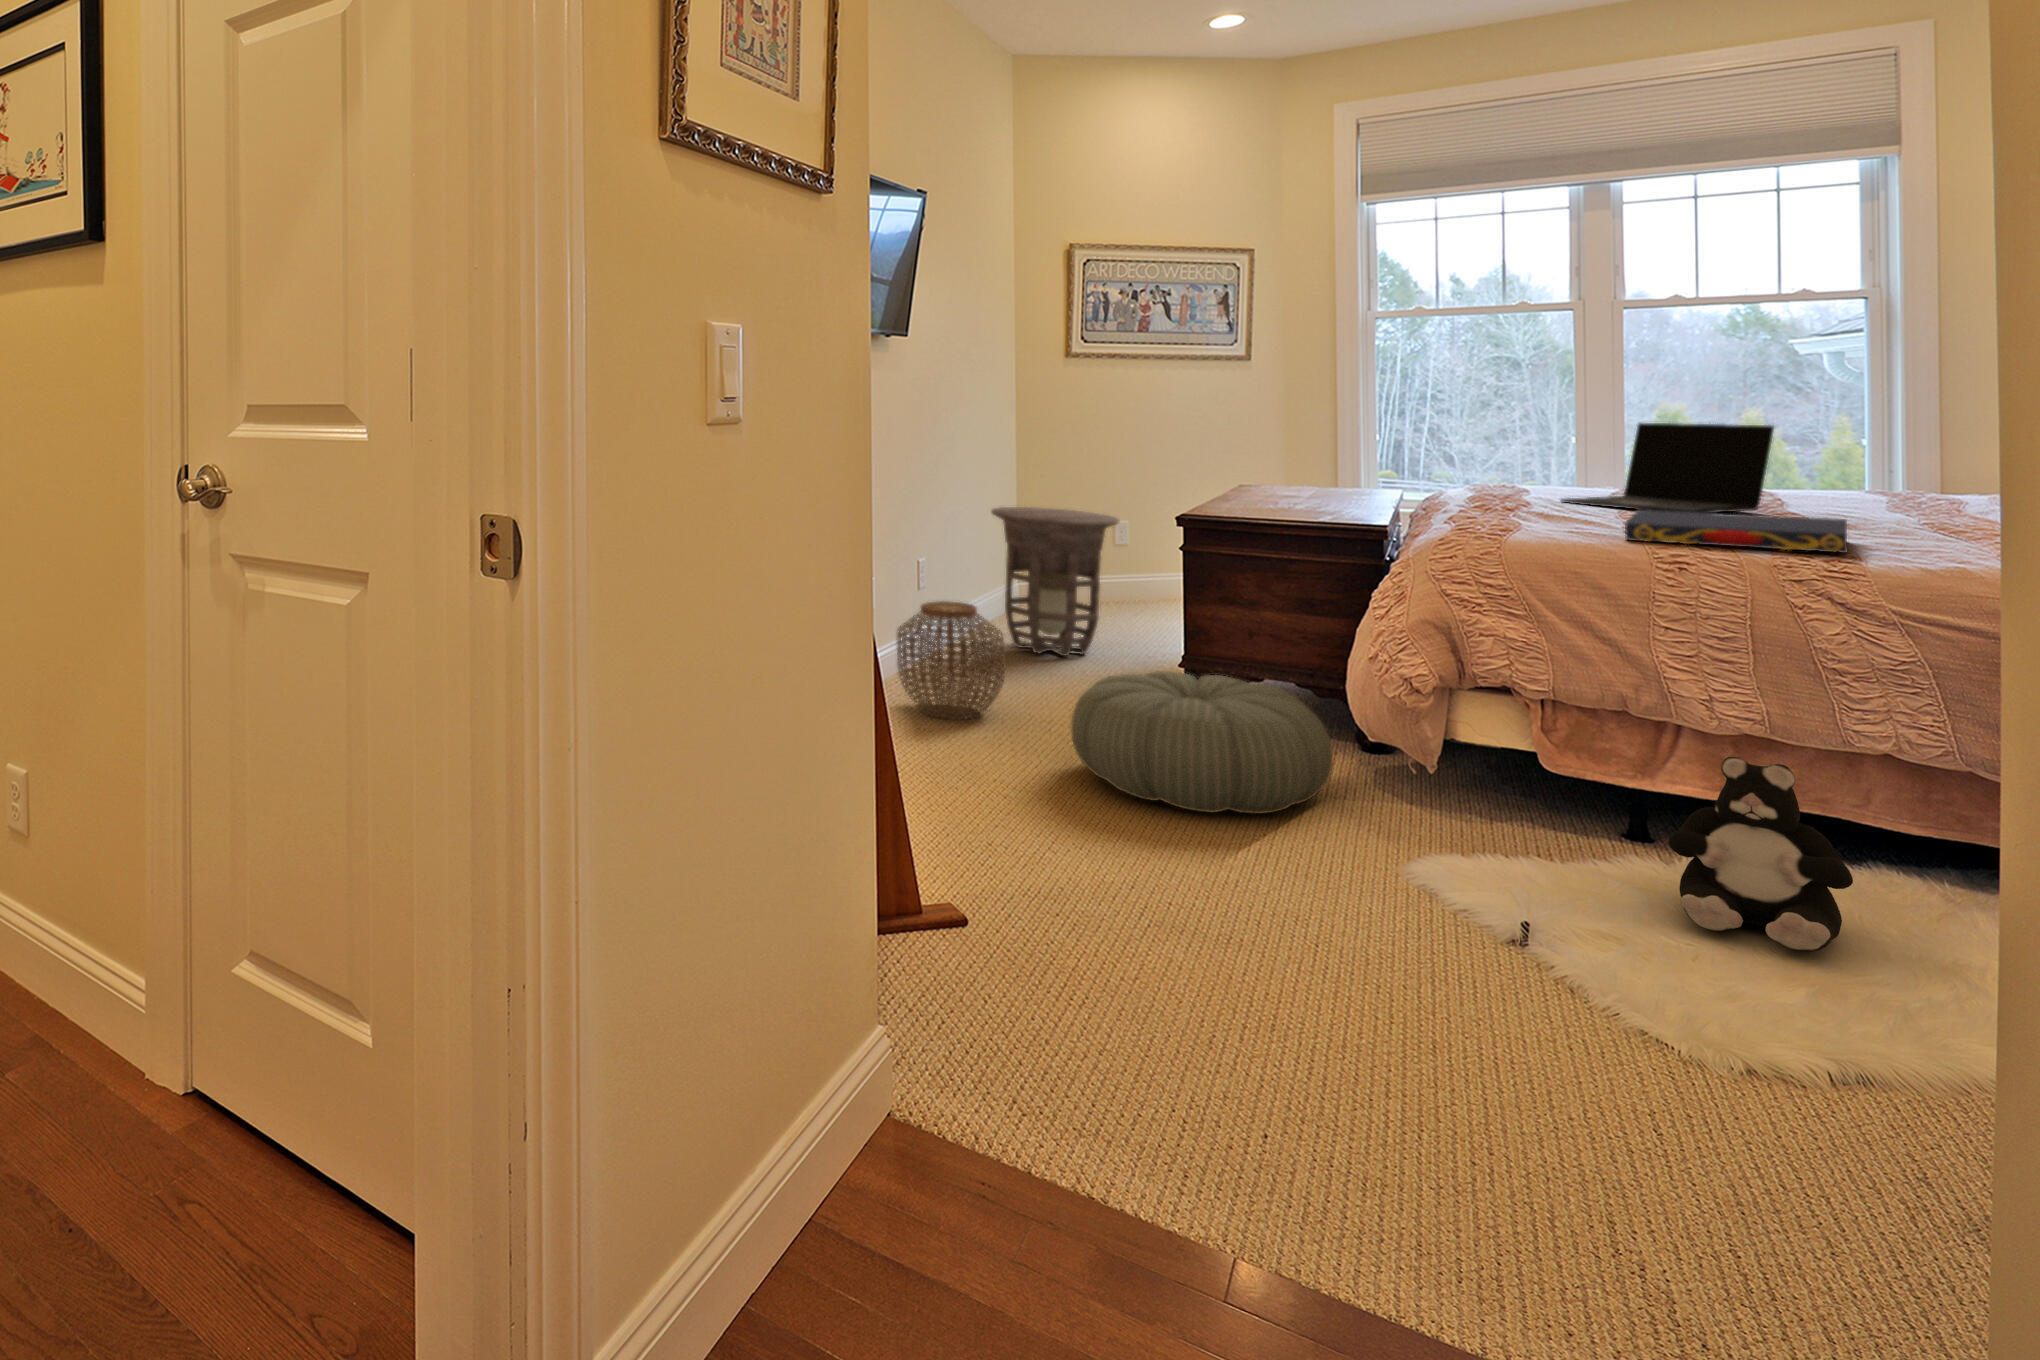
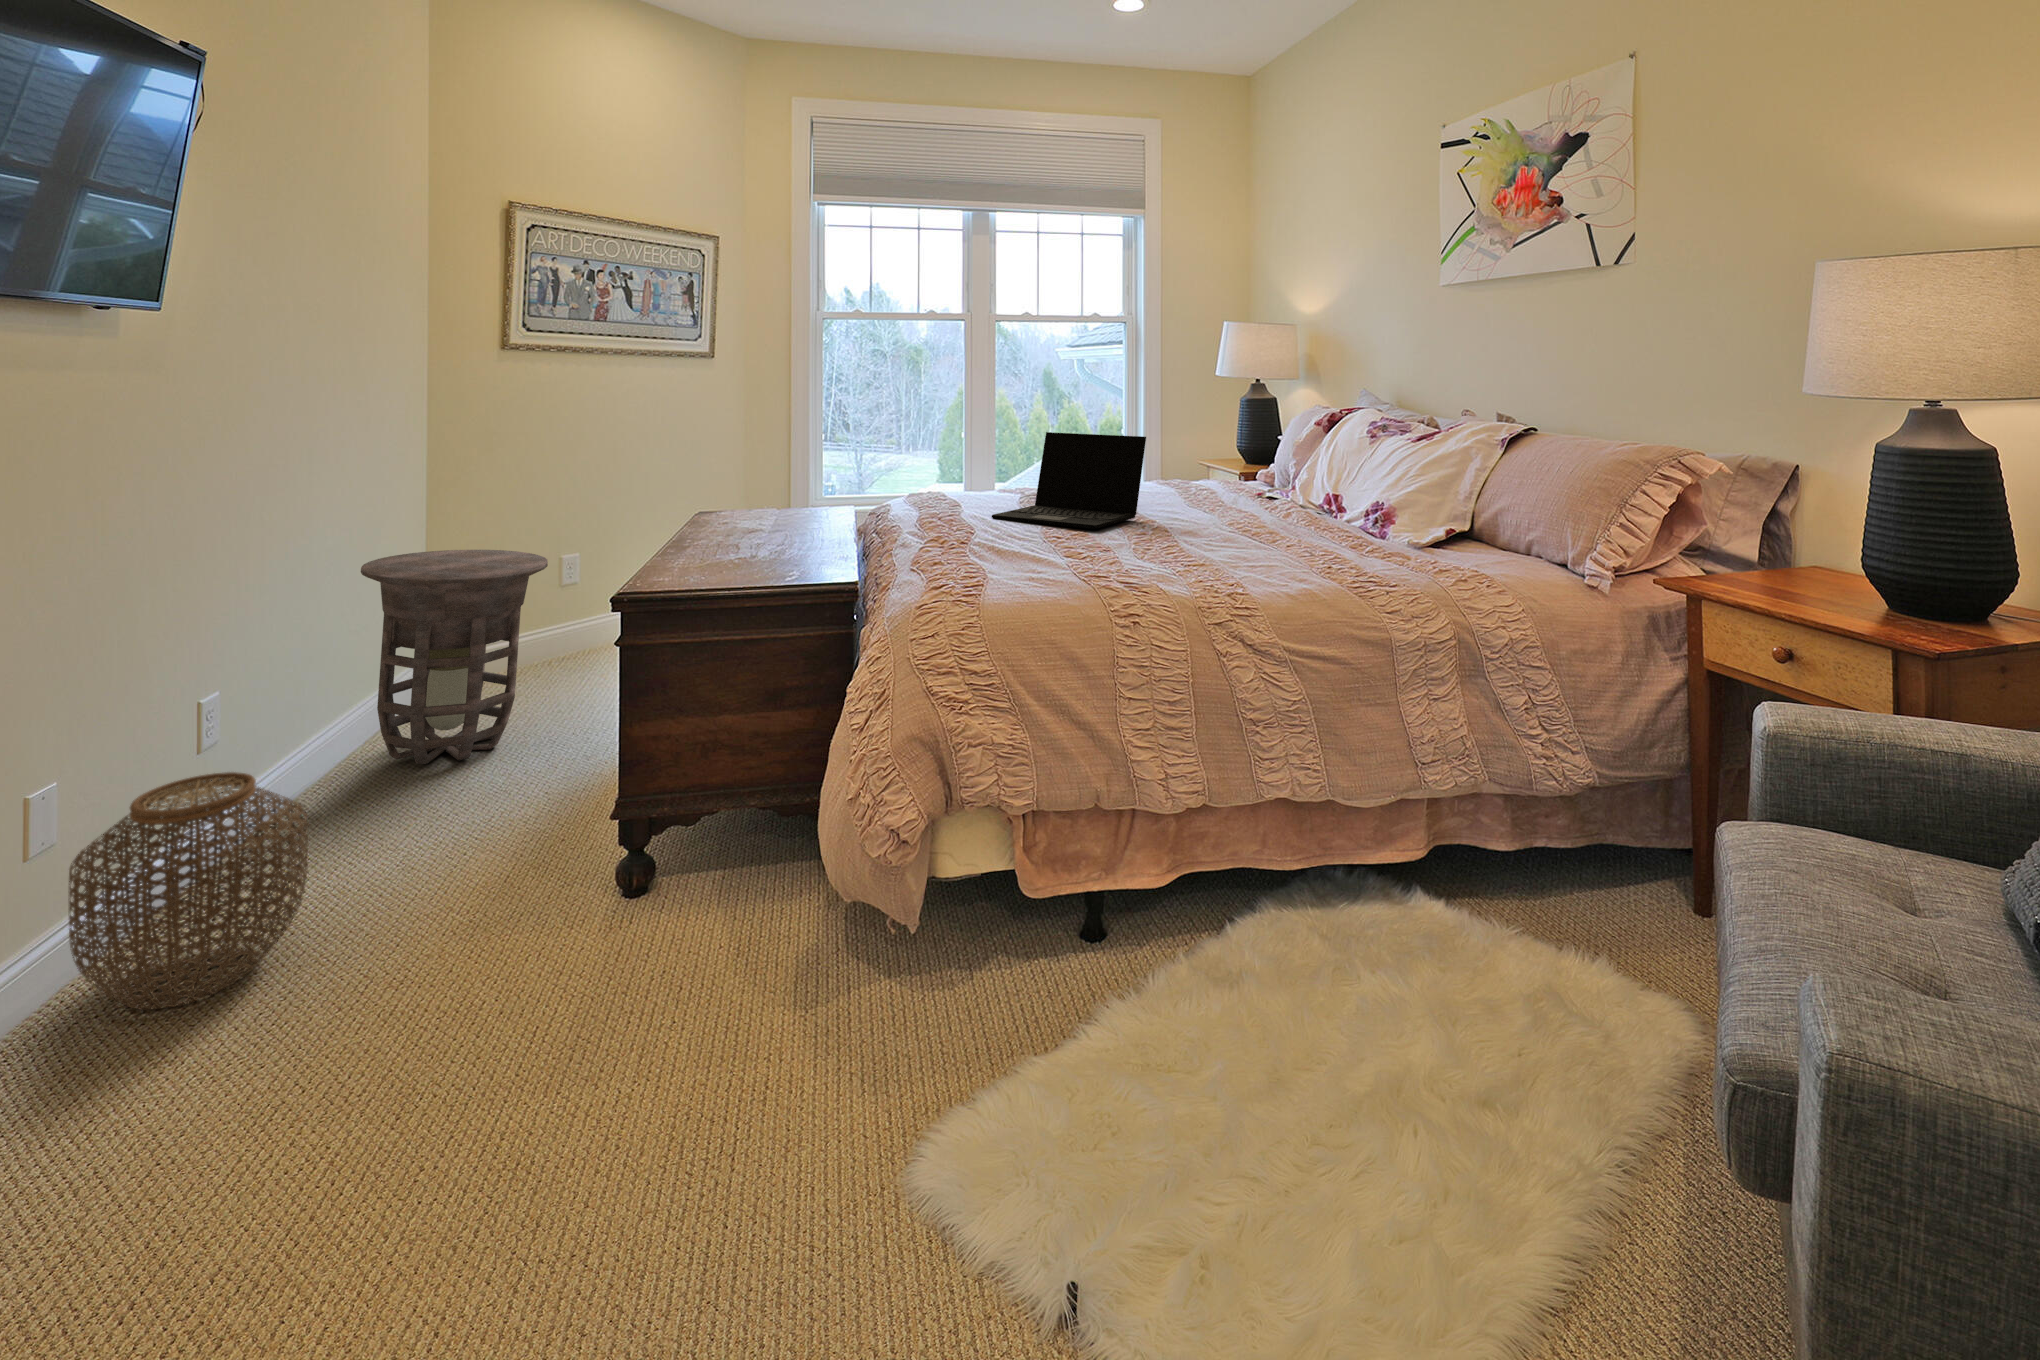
book: present [1625,510,1847,553] -> none [1072,537,1247,584]
pouf: present [1071,671,1333,814] -> none [364,841,781,1167]
plush toy: present [1668,757,1853,951] -> none [1171,906,1352,1199]

